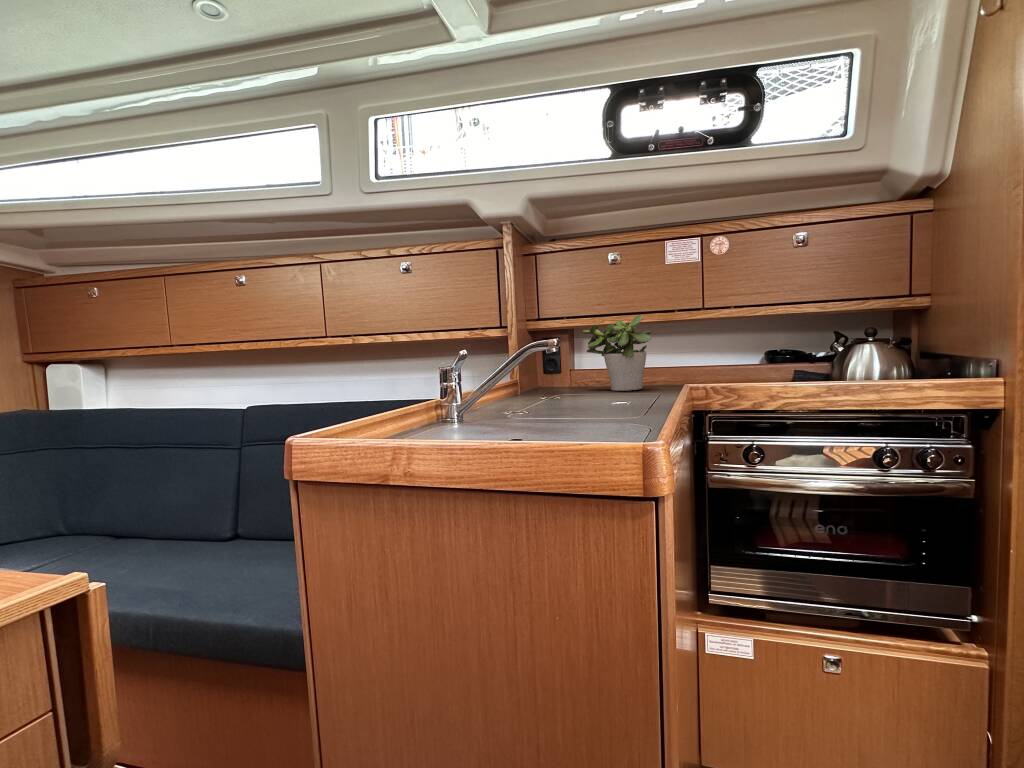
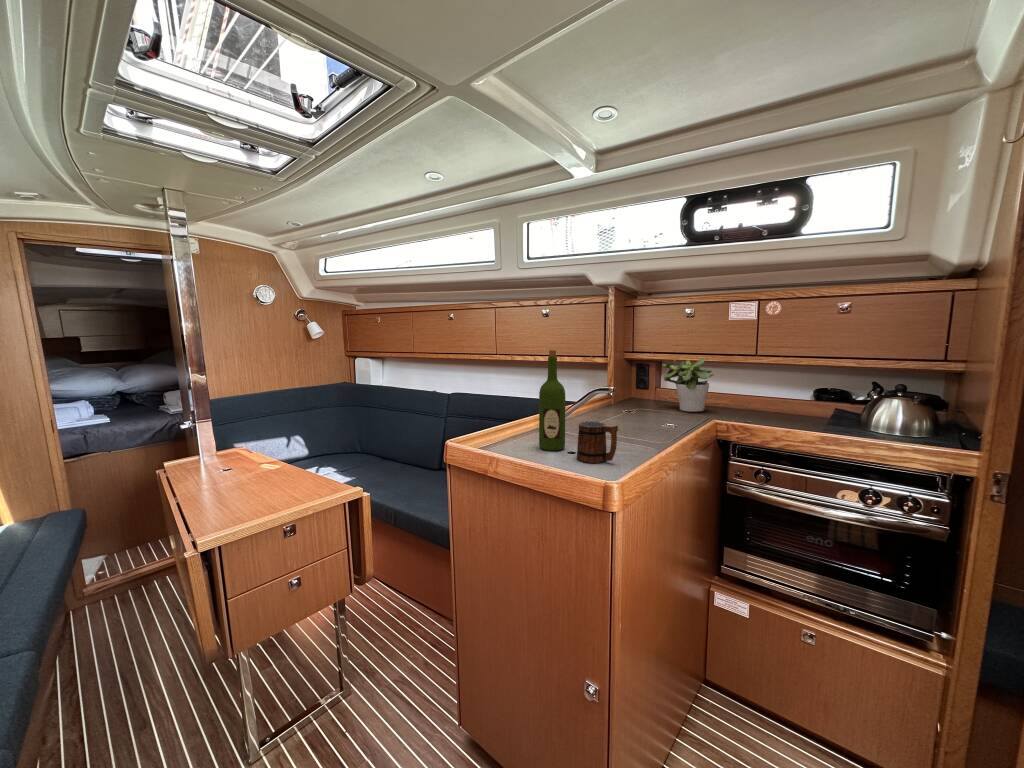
wine bottle: none [462,259,511,435] -> present [539,350,565,451]
mug: none [545,370,617,440] -> present [577,422,618,463]

